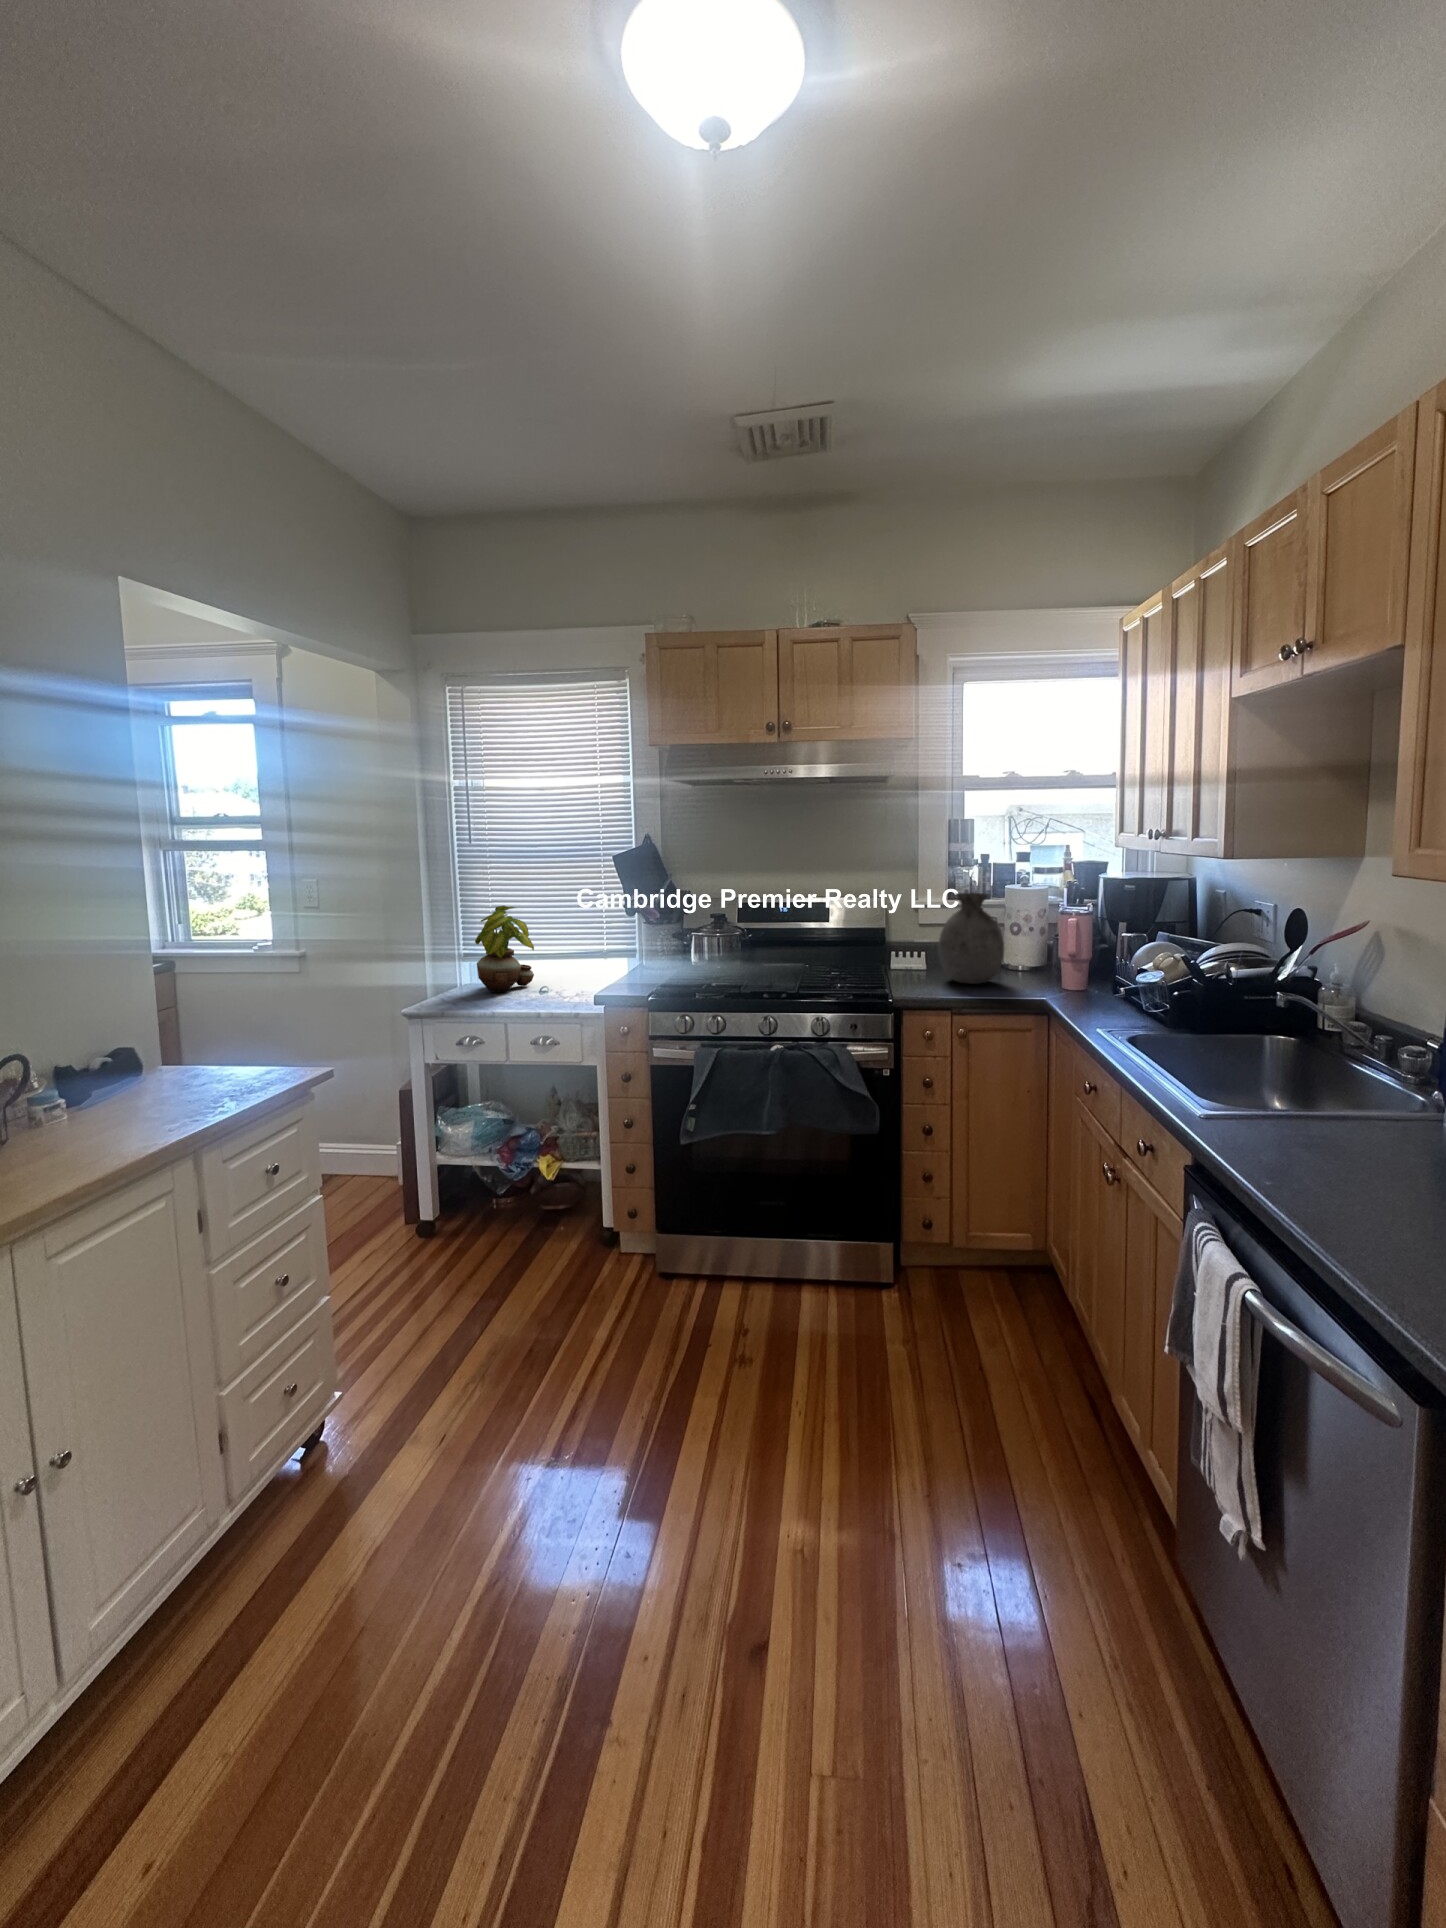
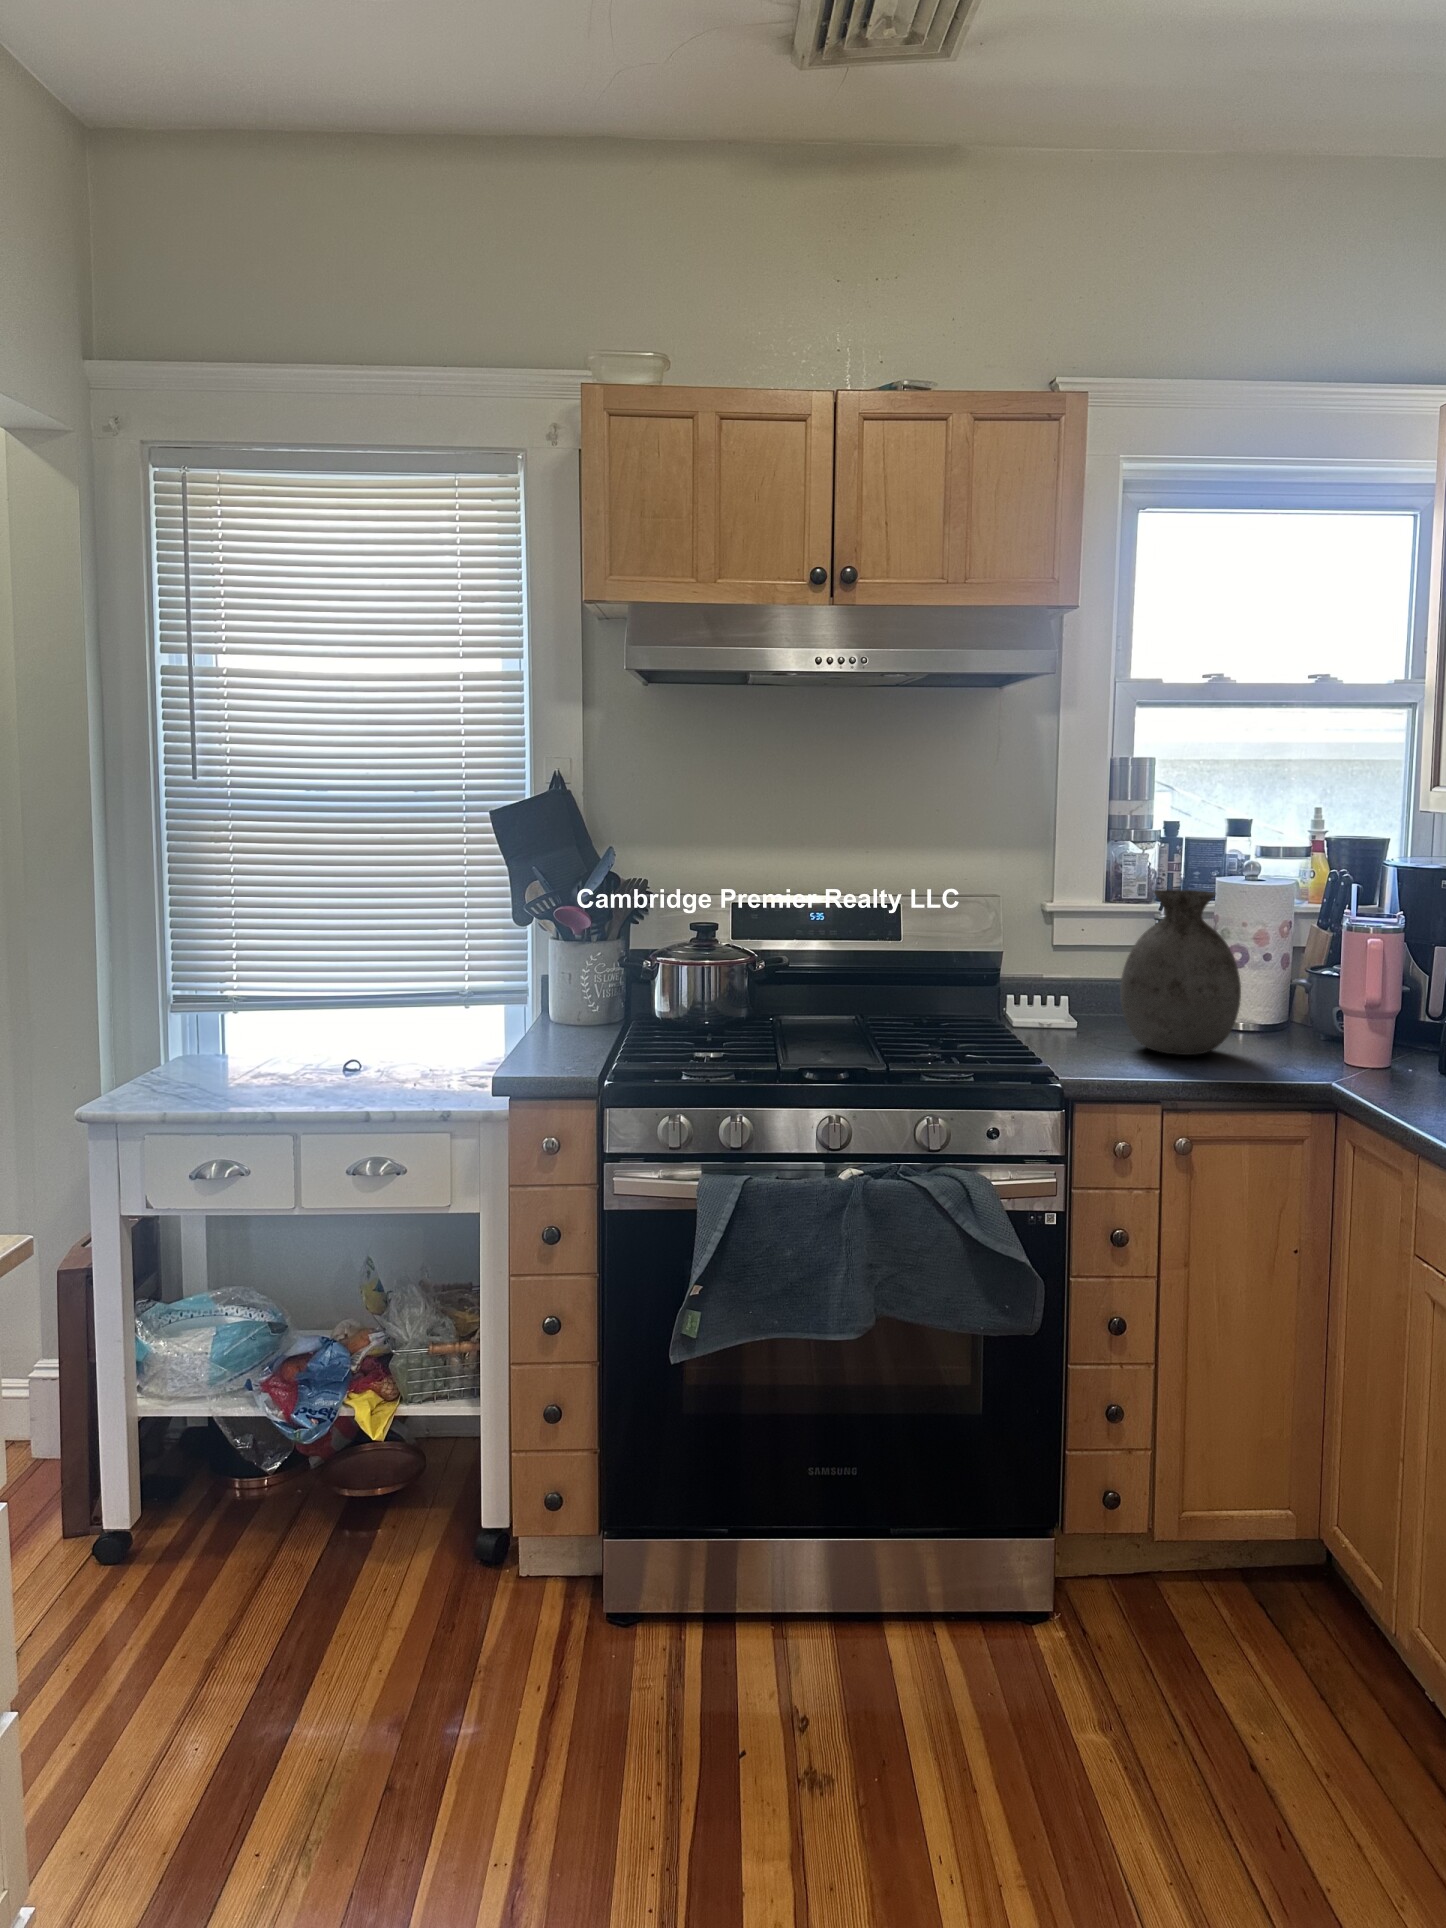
potted plant: present [475,906,534,992] -> none [212,905,338,1075]

